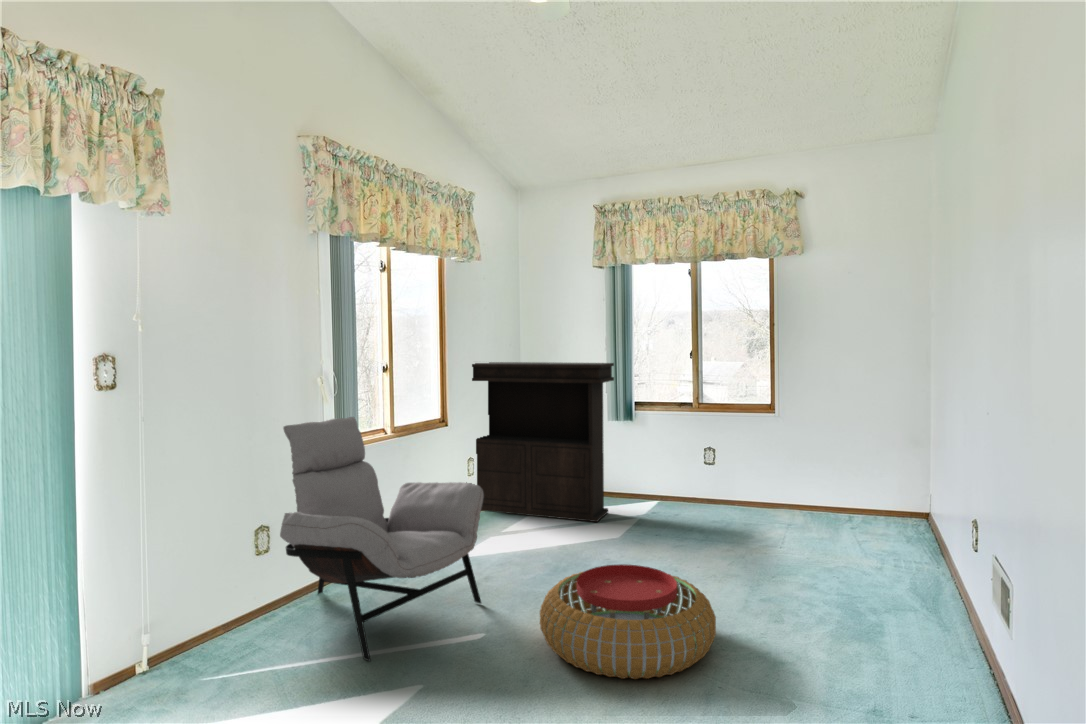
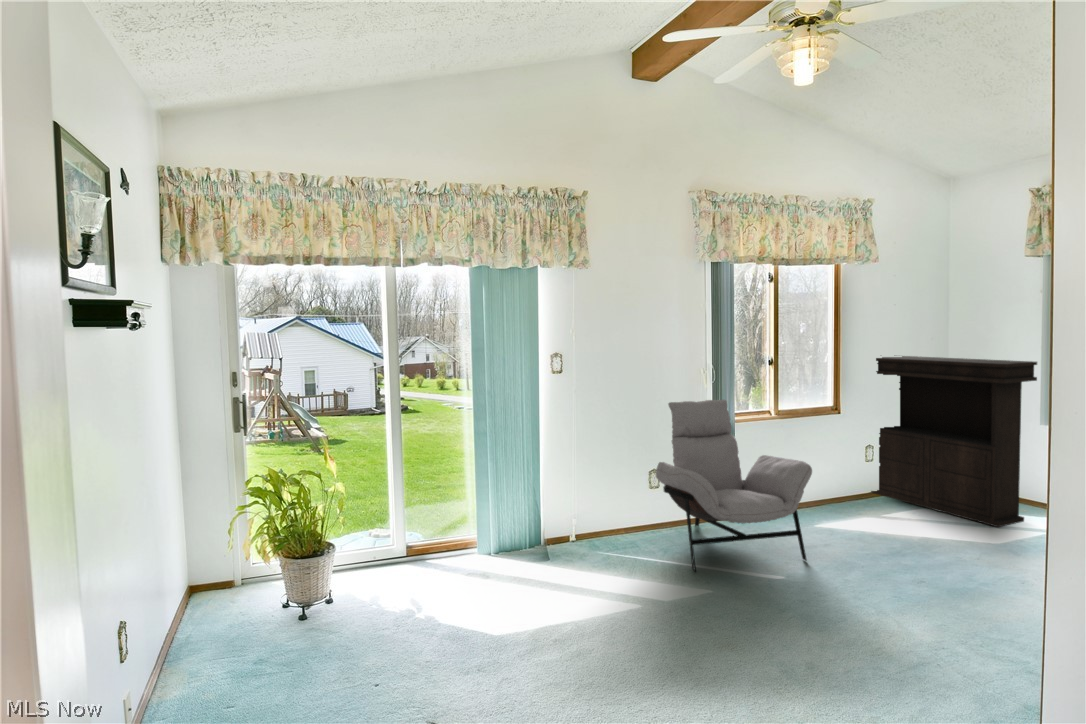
pouf: present [540,564,716,679] -> none [822,550,1002,654]

